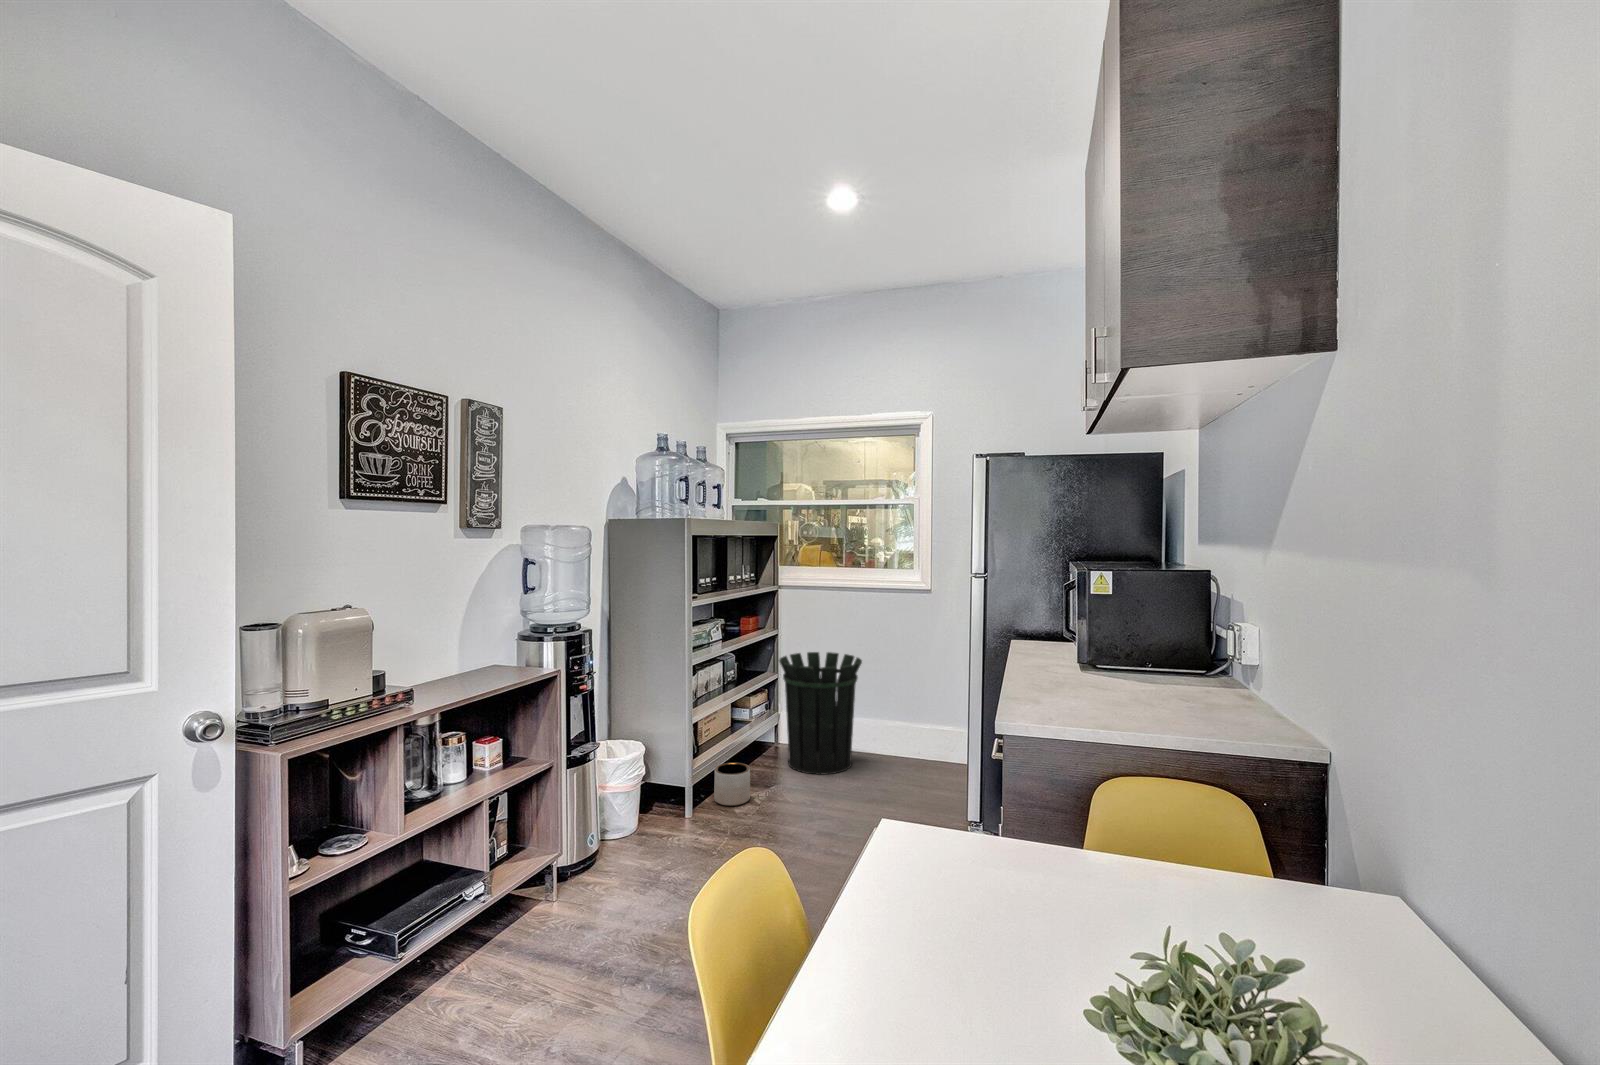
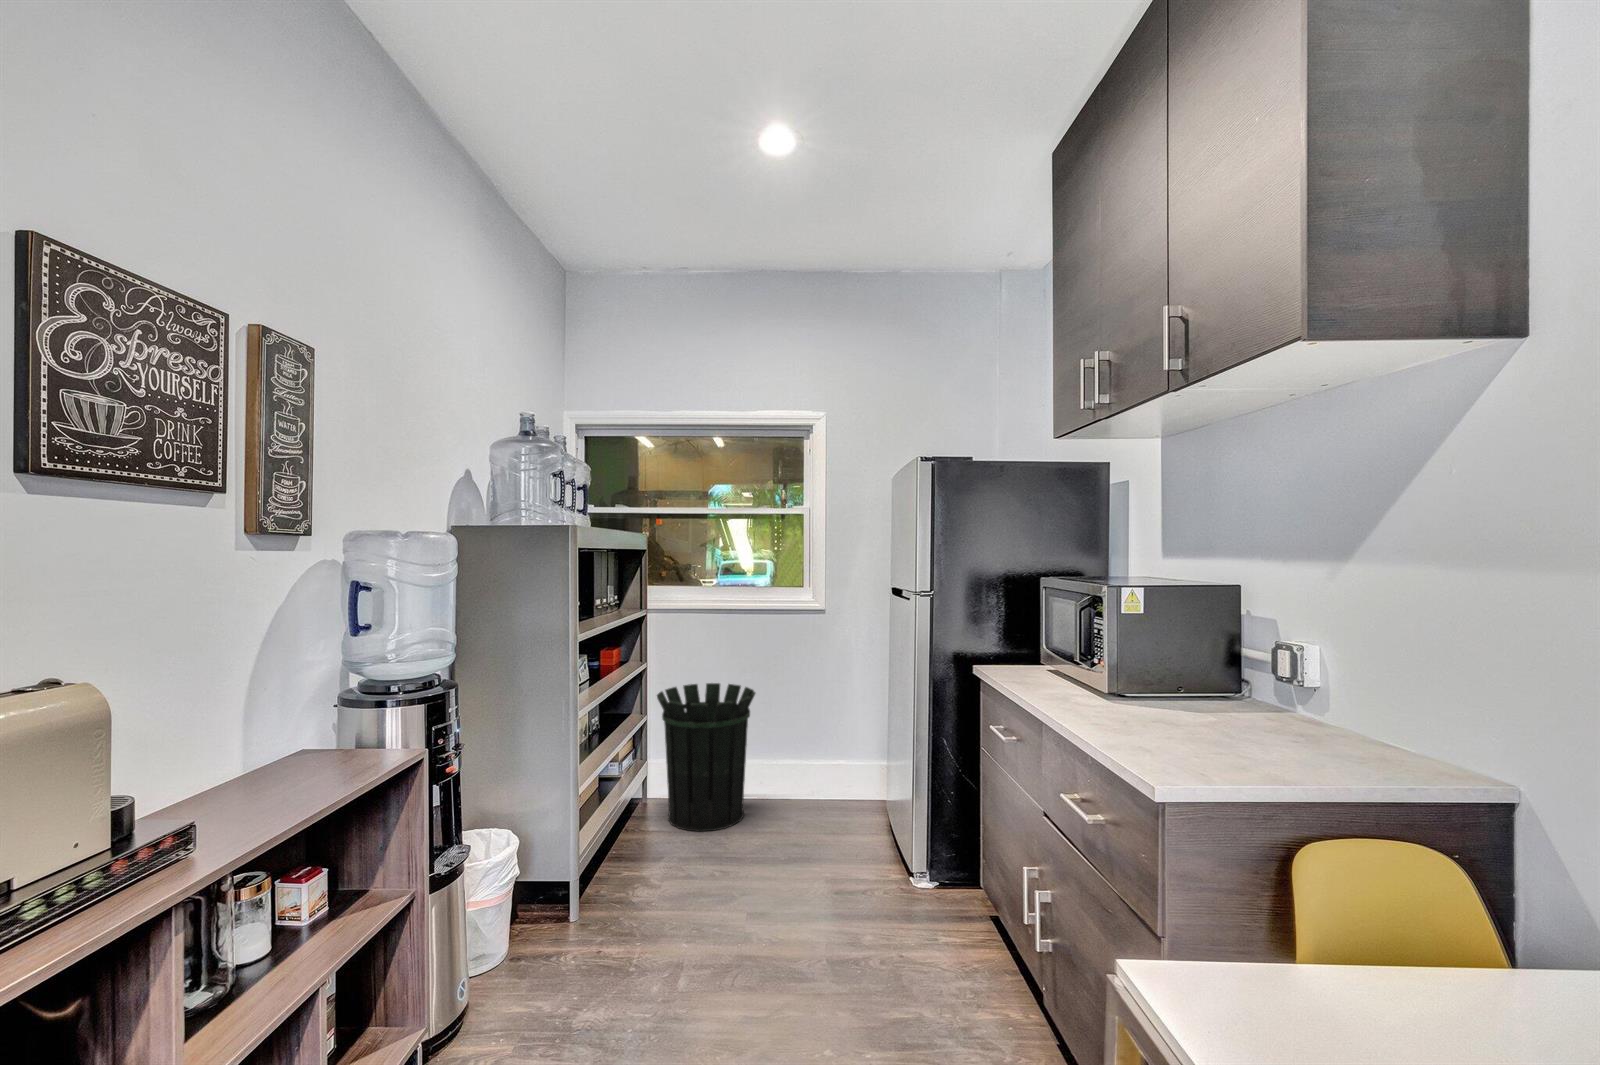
planter: present [714,762,750,806] -> none [598,834,645,893]

